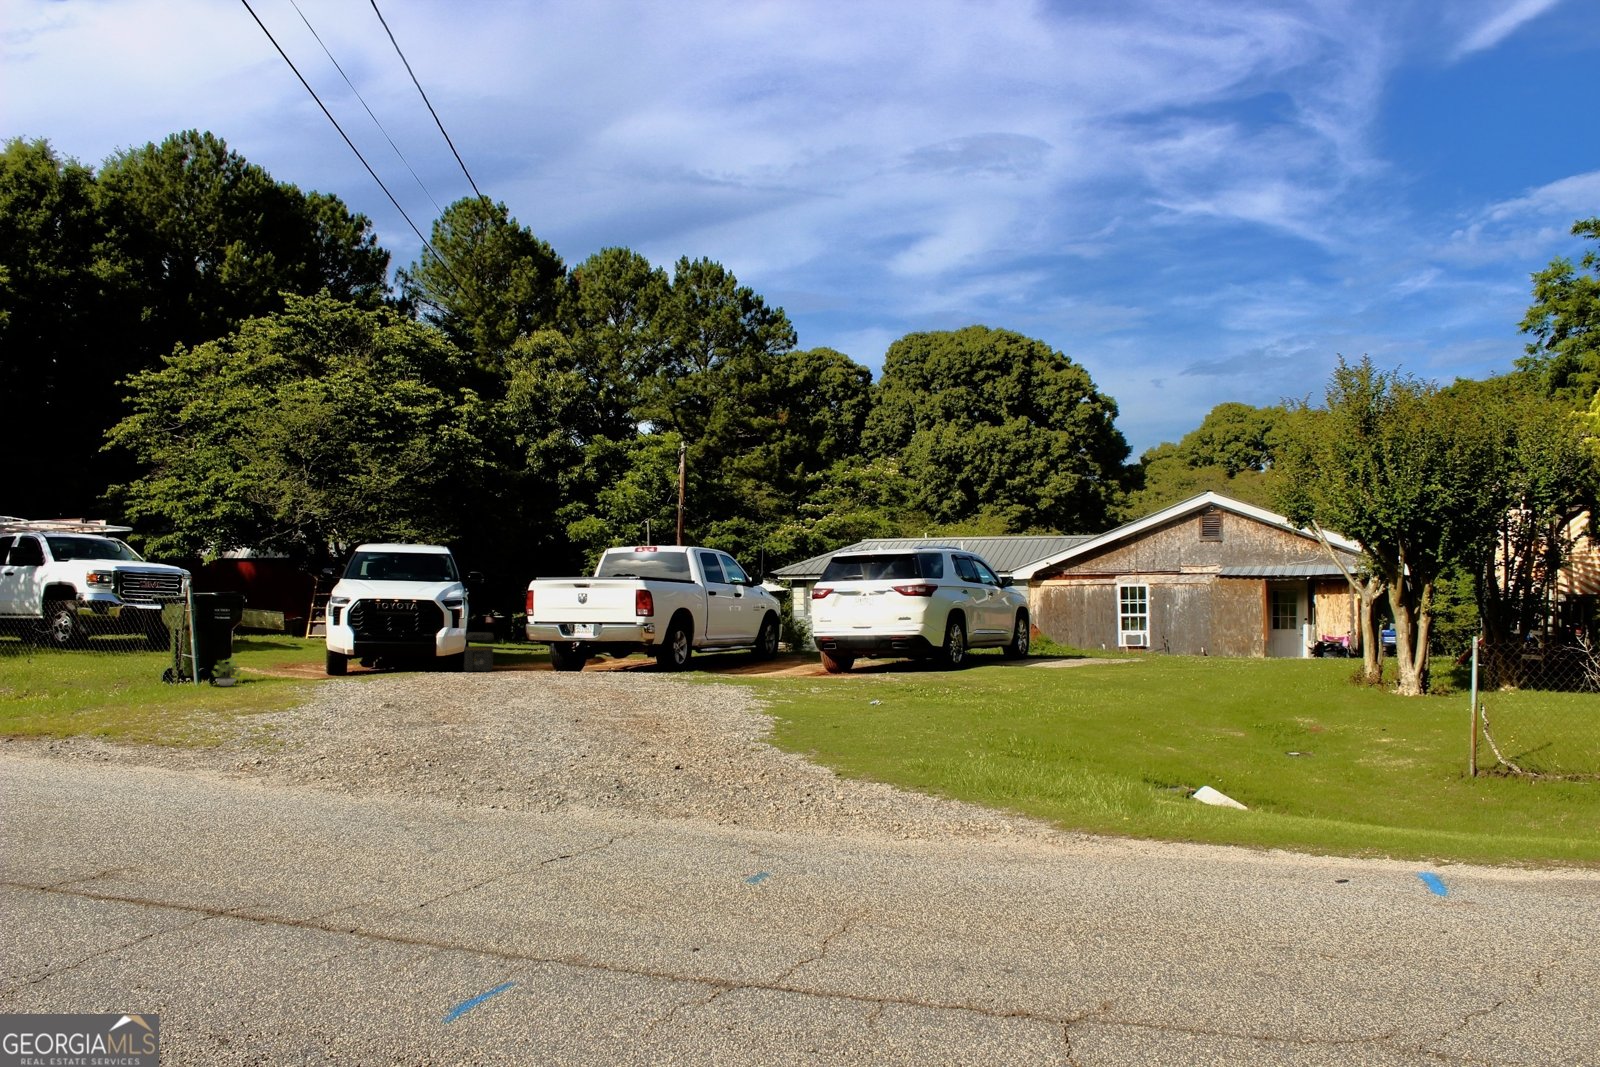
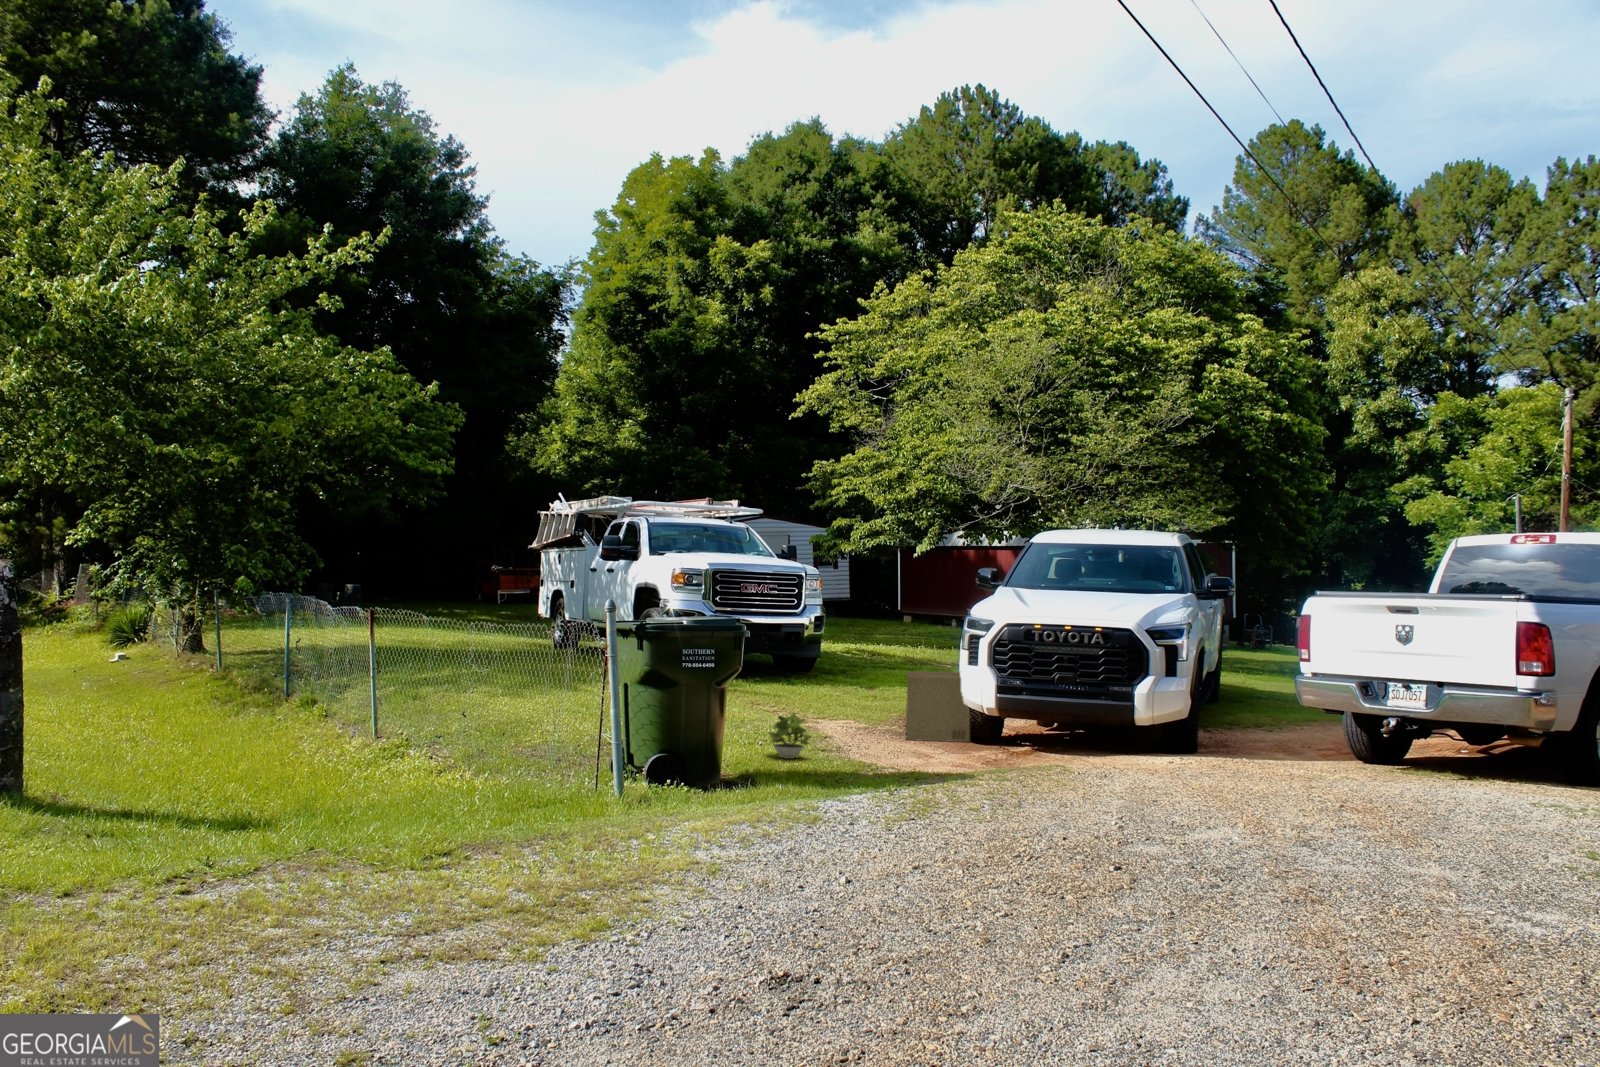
cardboard box: none [285,632,333,675] -> present [905,671,970,742]
toolbox: present [464,633,494,672] -> none [1186,686,1241,758]

